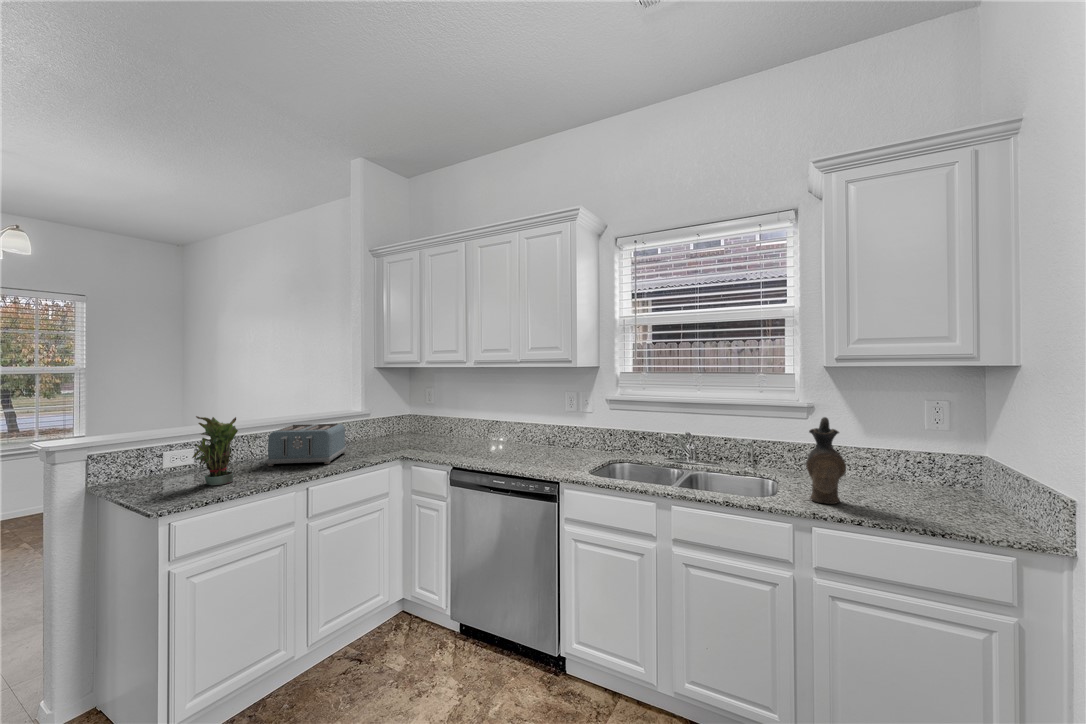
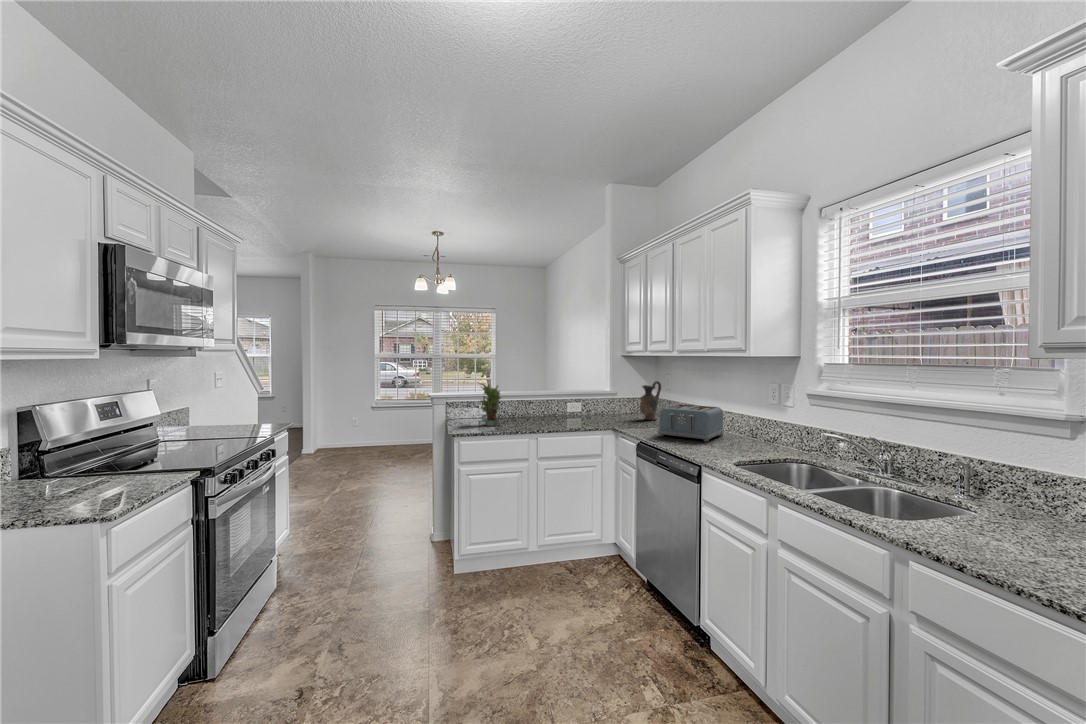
ceramic pitcher: present [806,417,846,504] -> present [640,381,661,420]
toaster: present [266,424,346,466] -> present [658,404,724,441]

